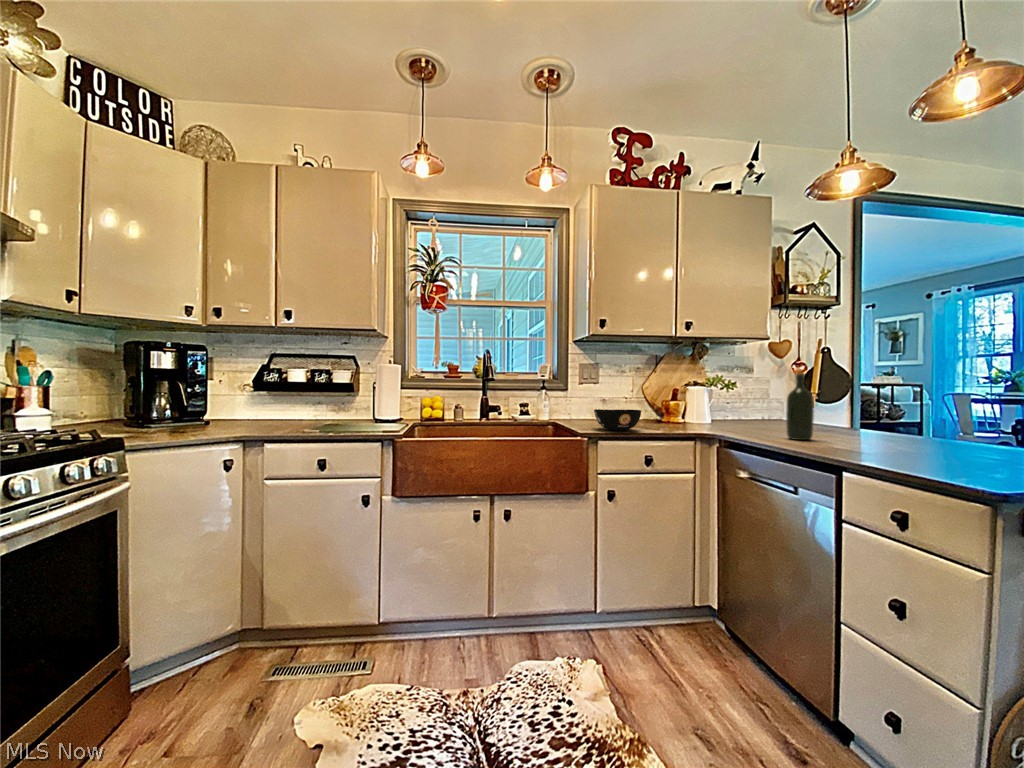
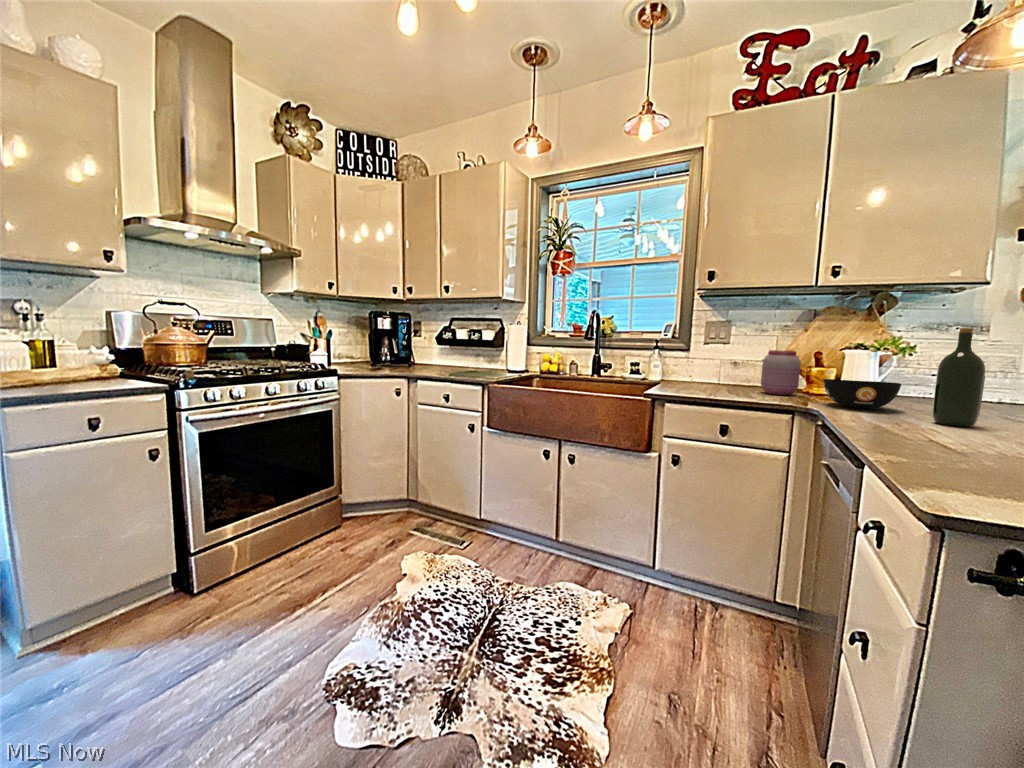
jar: none [644,389,672,427] -> present [761,350,801,395]
bowl: present [594,409,641,430] -> present [823,379,901,408]

